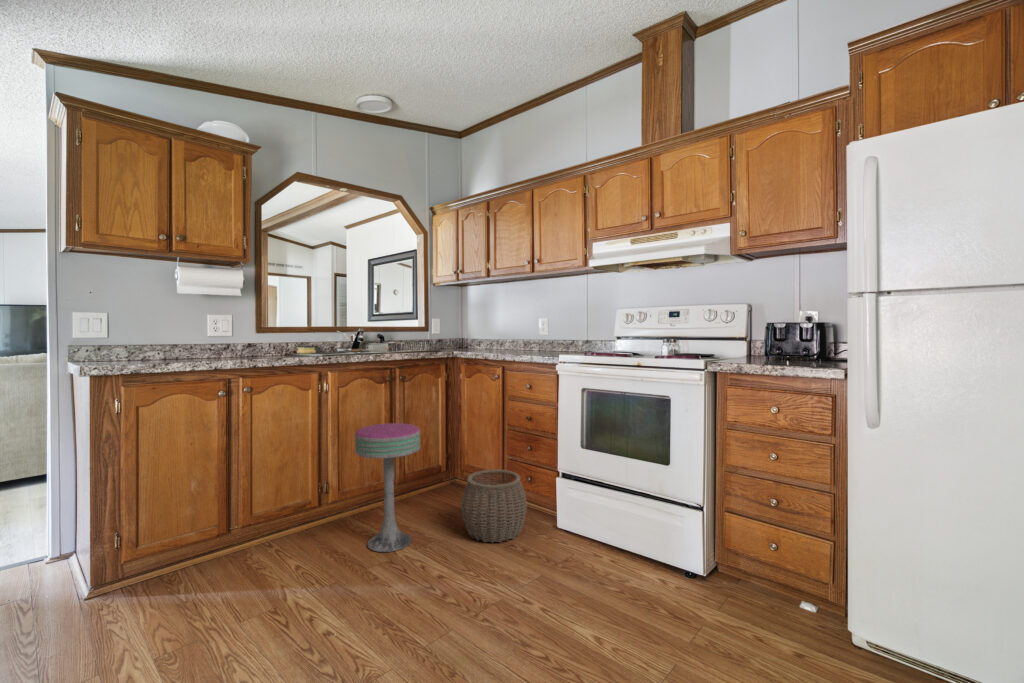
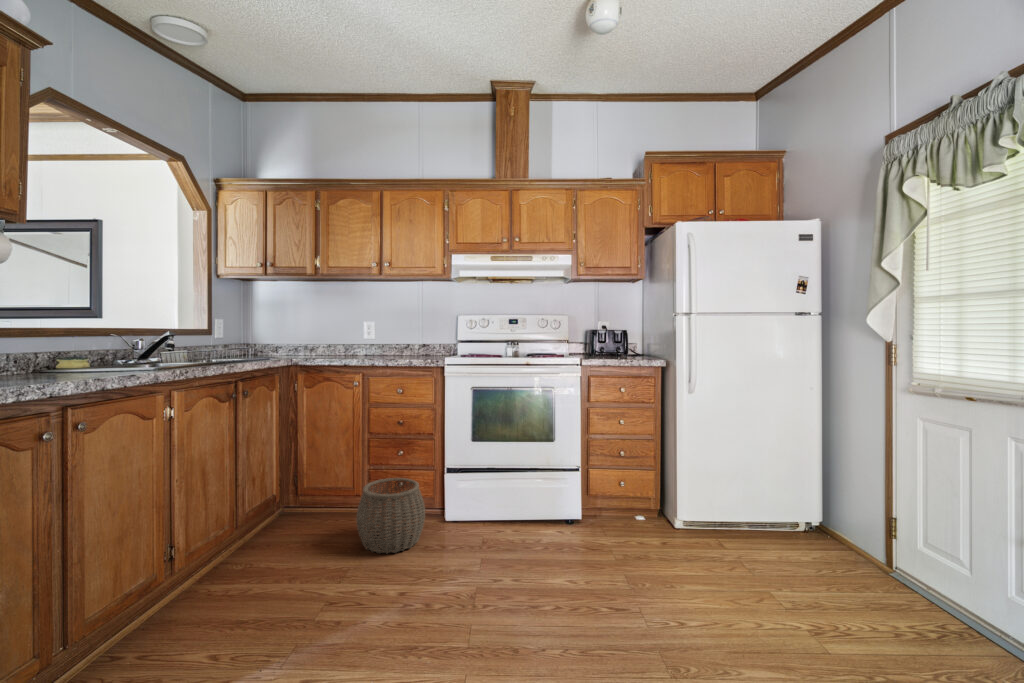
bar stool: present [355,423,420,552] -> none [248,445,331,602]

